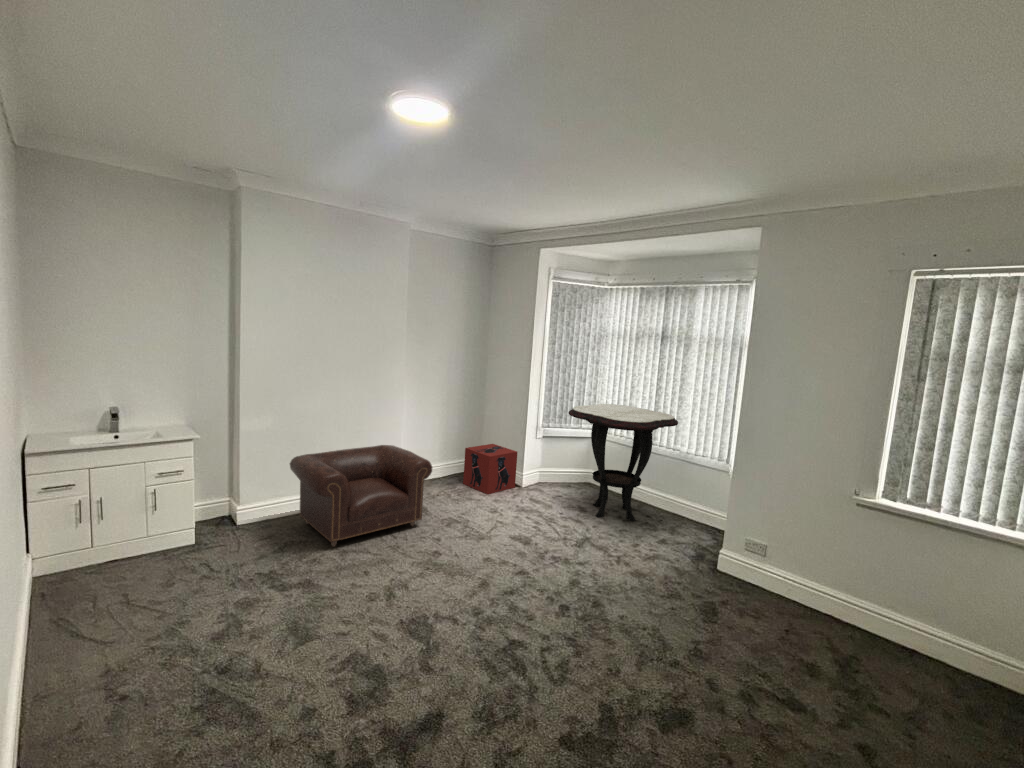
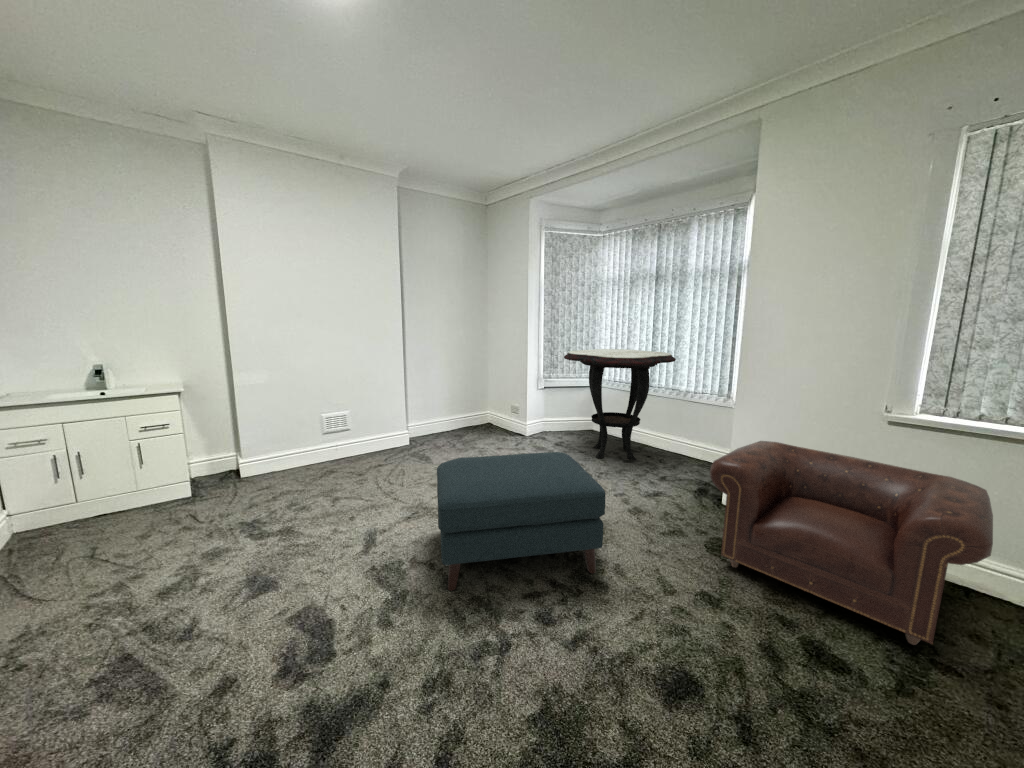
storage box: present [463,444,517,494] -> none [470,396,520,442]
armchair: present [290,445,432,546] -> present [710,441,993,645]
ottoman: none [458,517,616,643] -> present [437,452,606,591]

